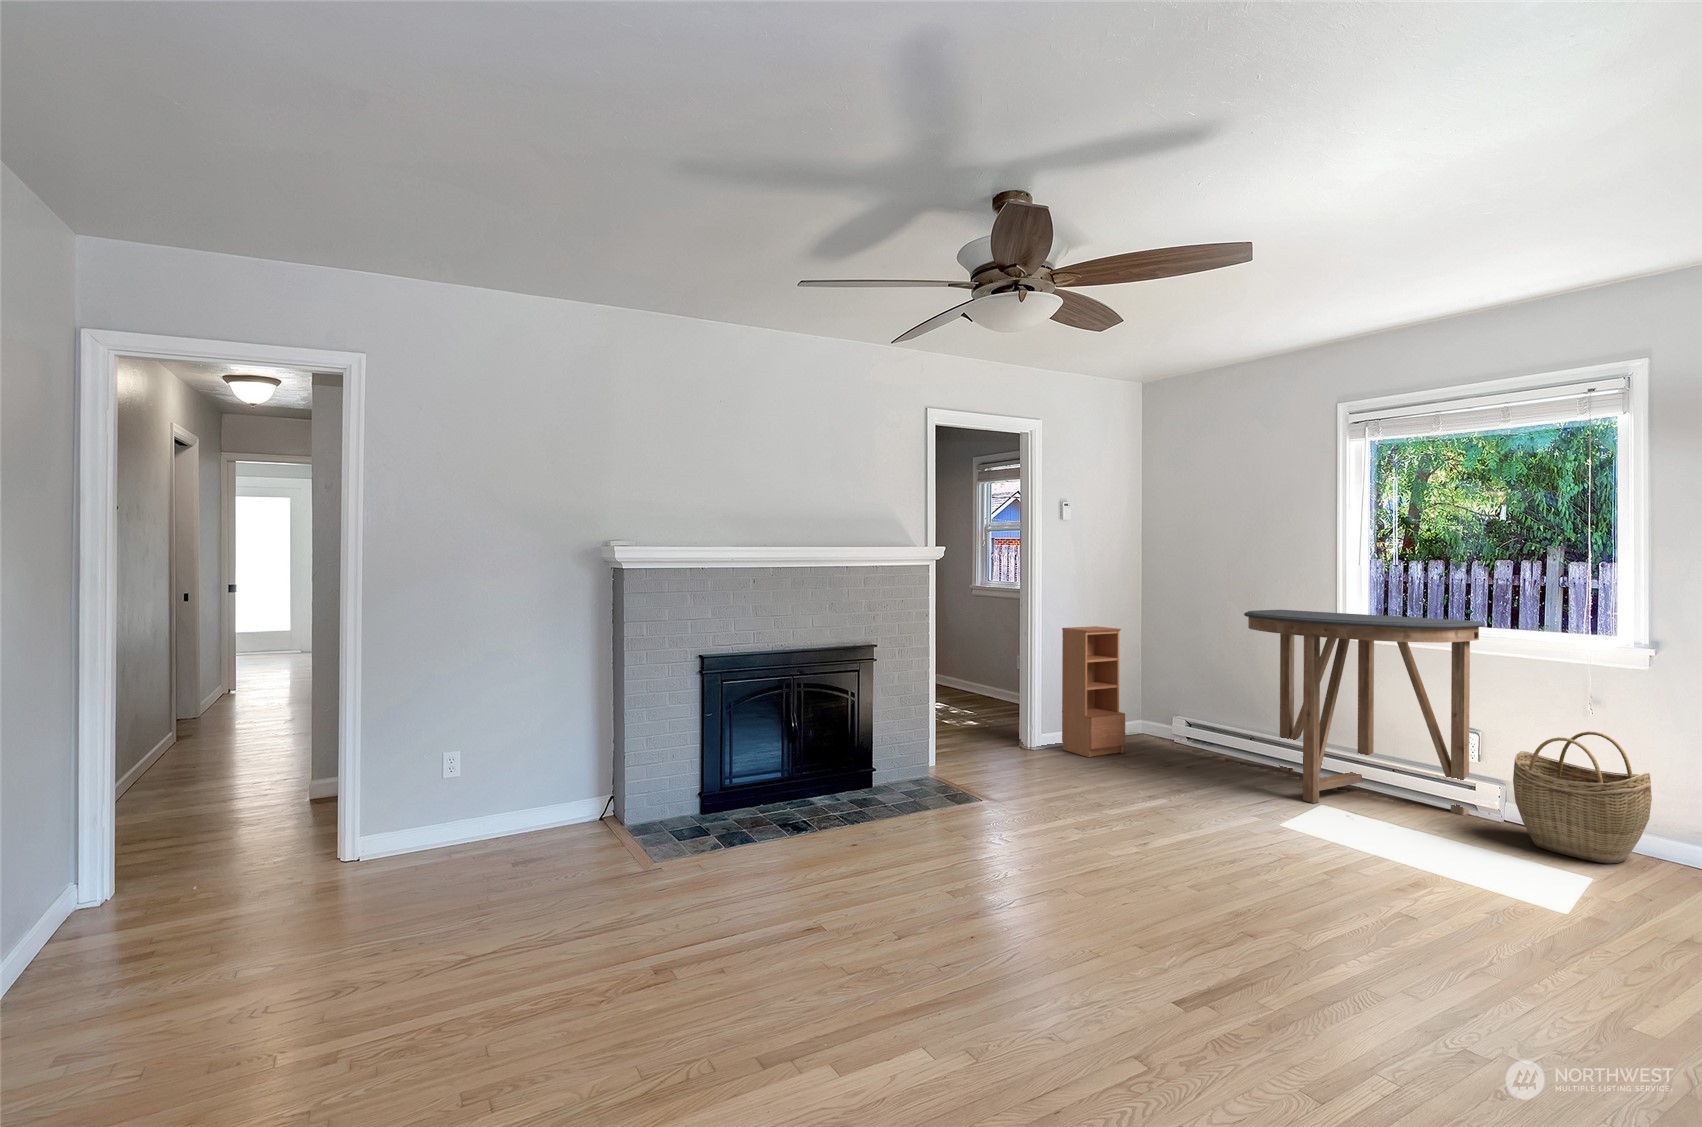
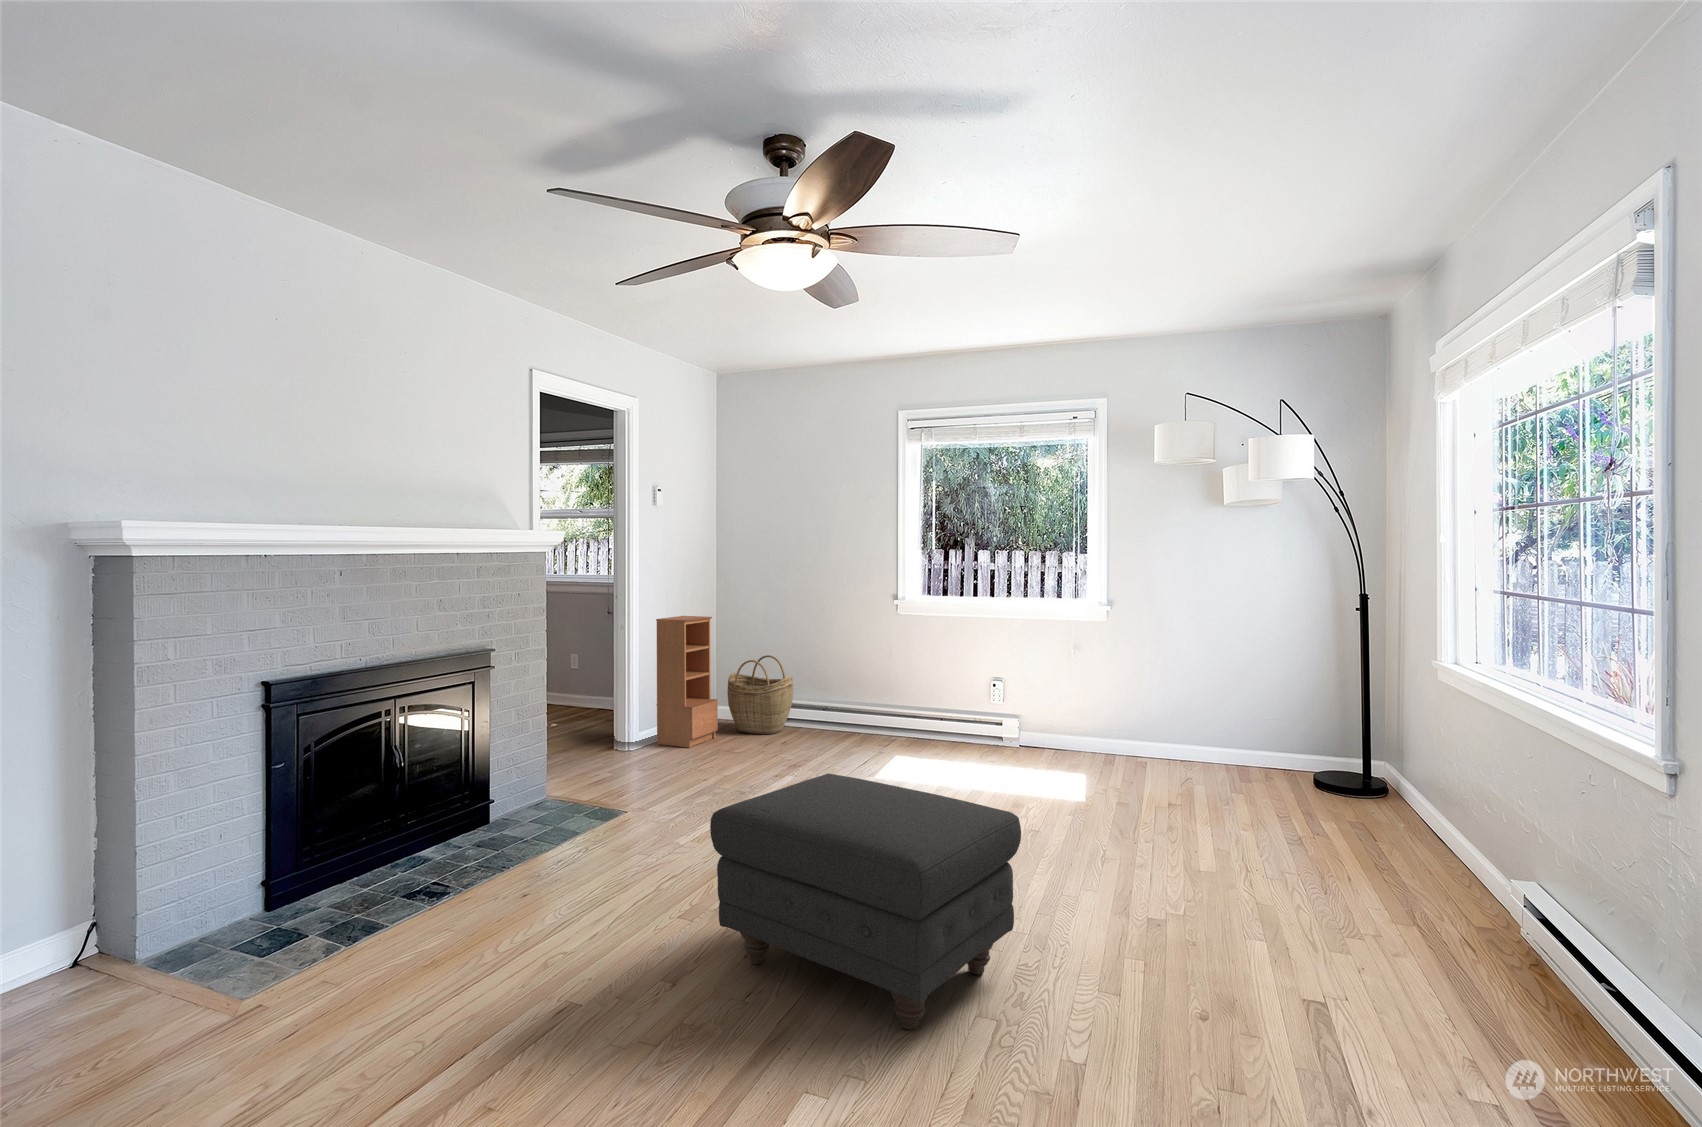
console table: present [1244,610,1484,815] -> none [829,592,1006,756]
woven basket: present [1513,731,1652,863] -> present [727,655,793,734]
ottoman: none [935,786,1223,1039] -> present [710,773,1021,1029]

